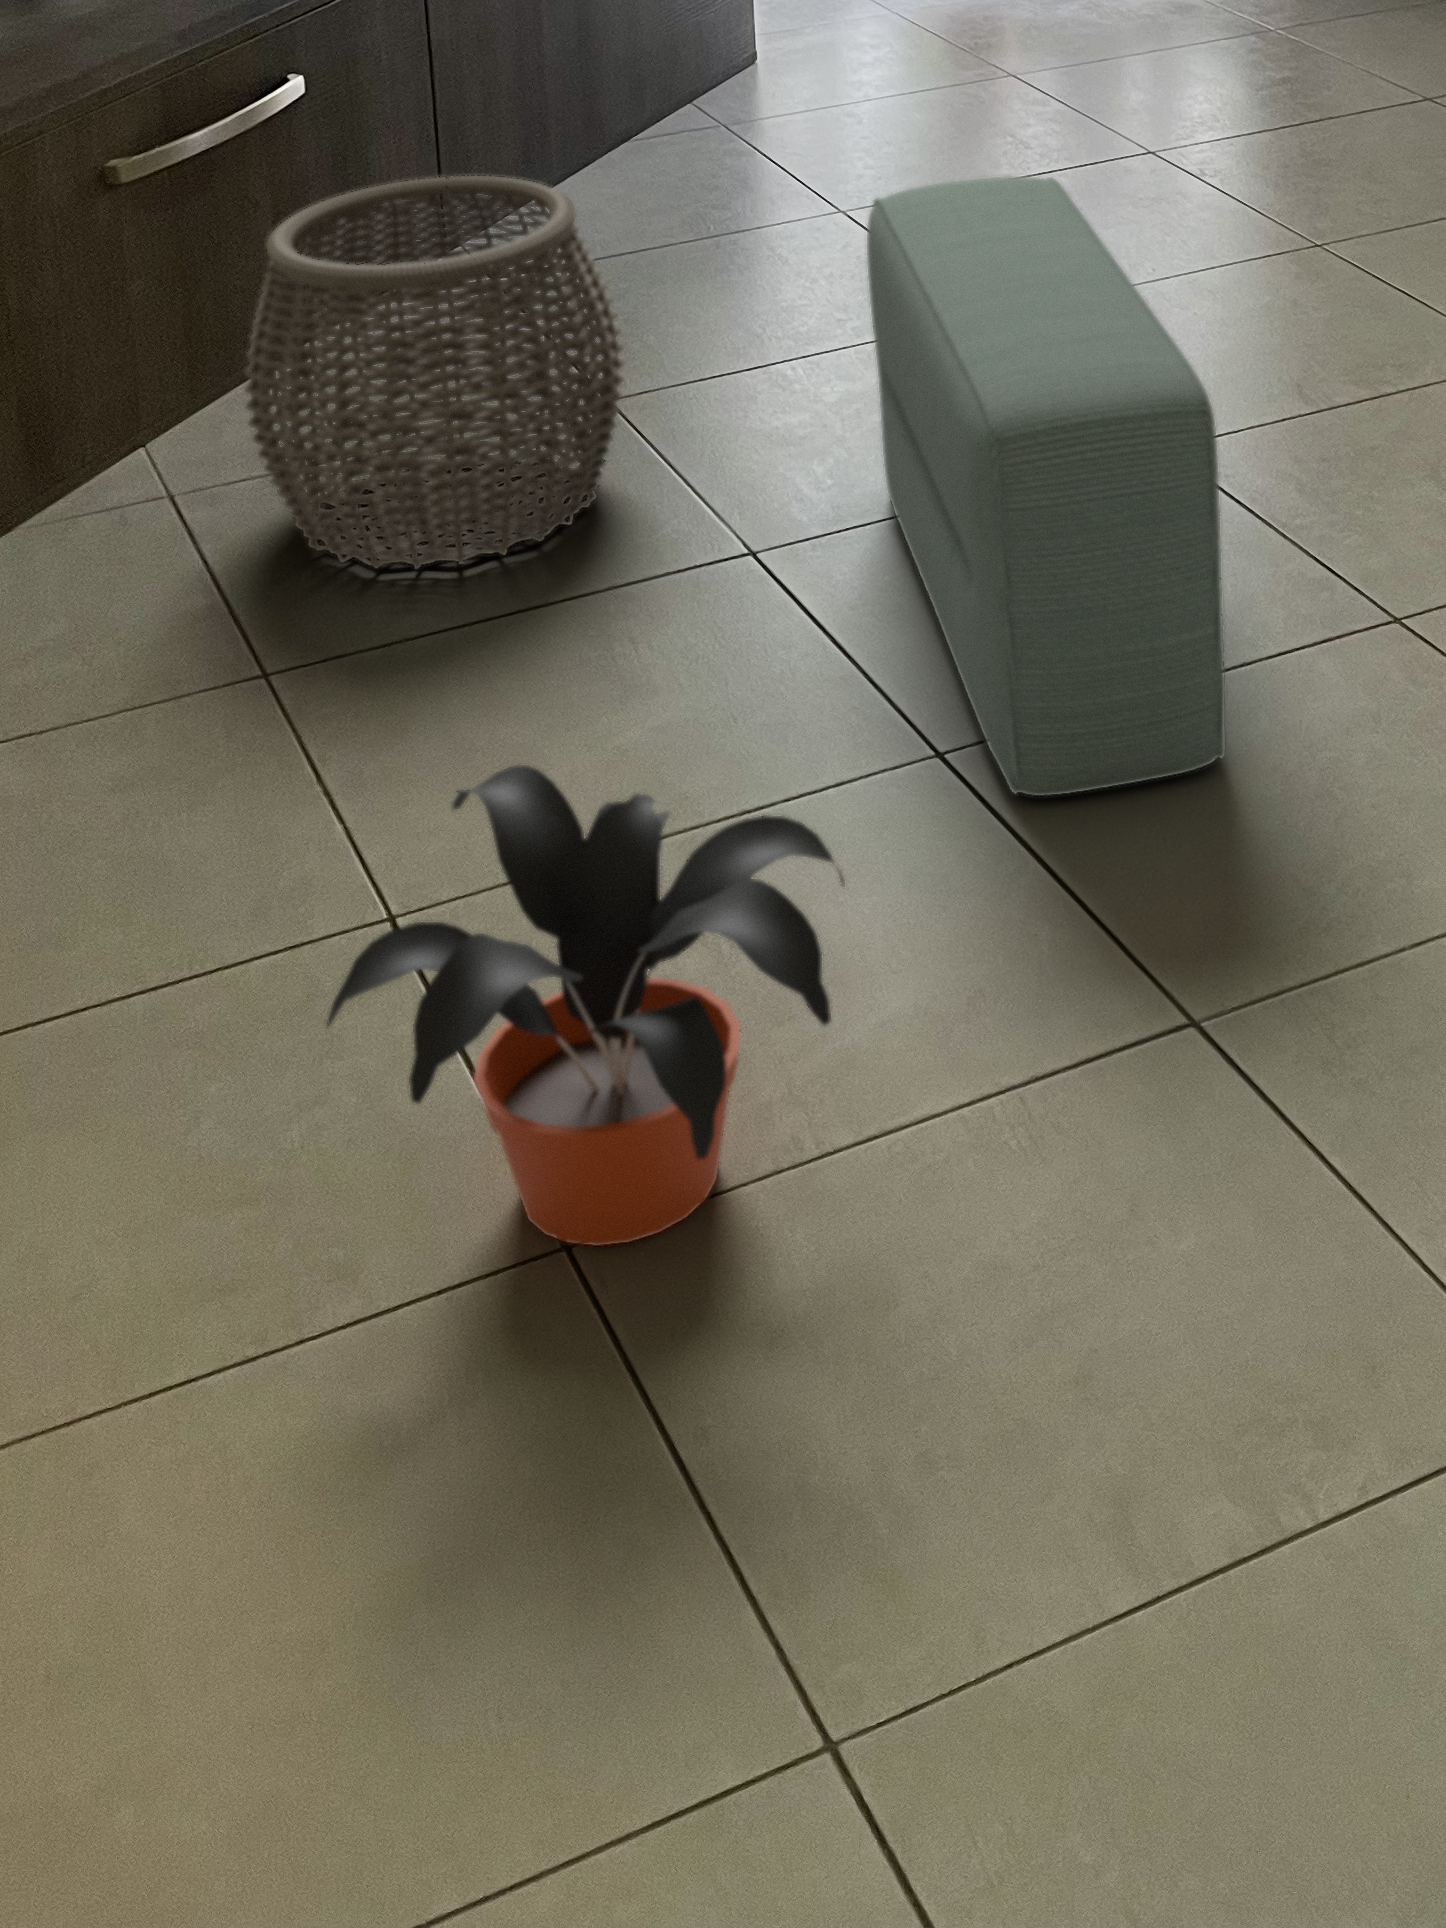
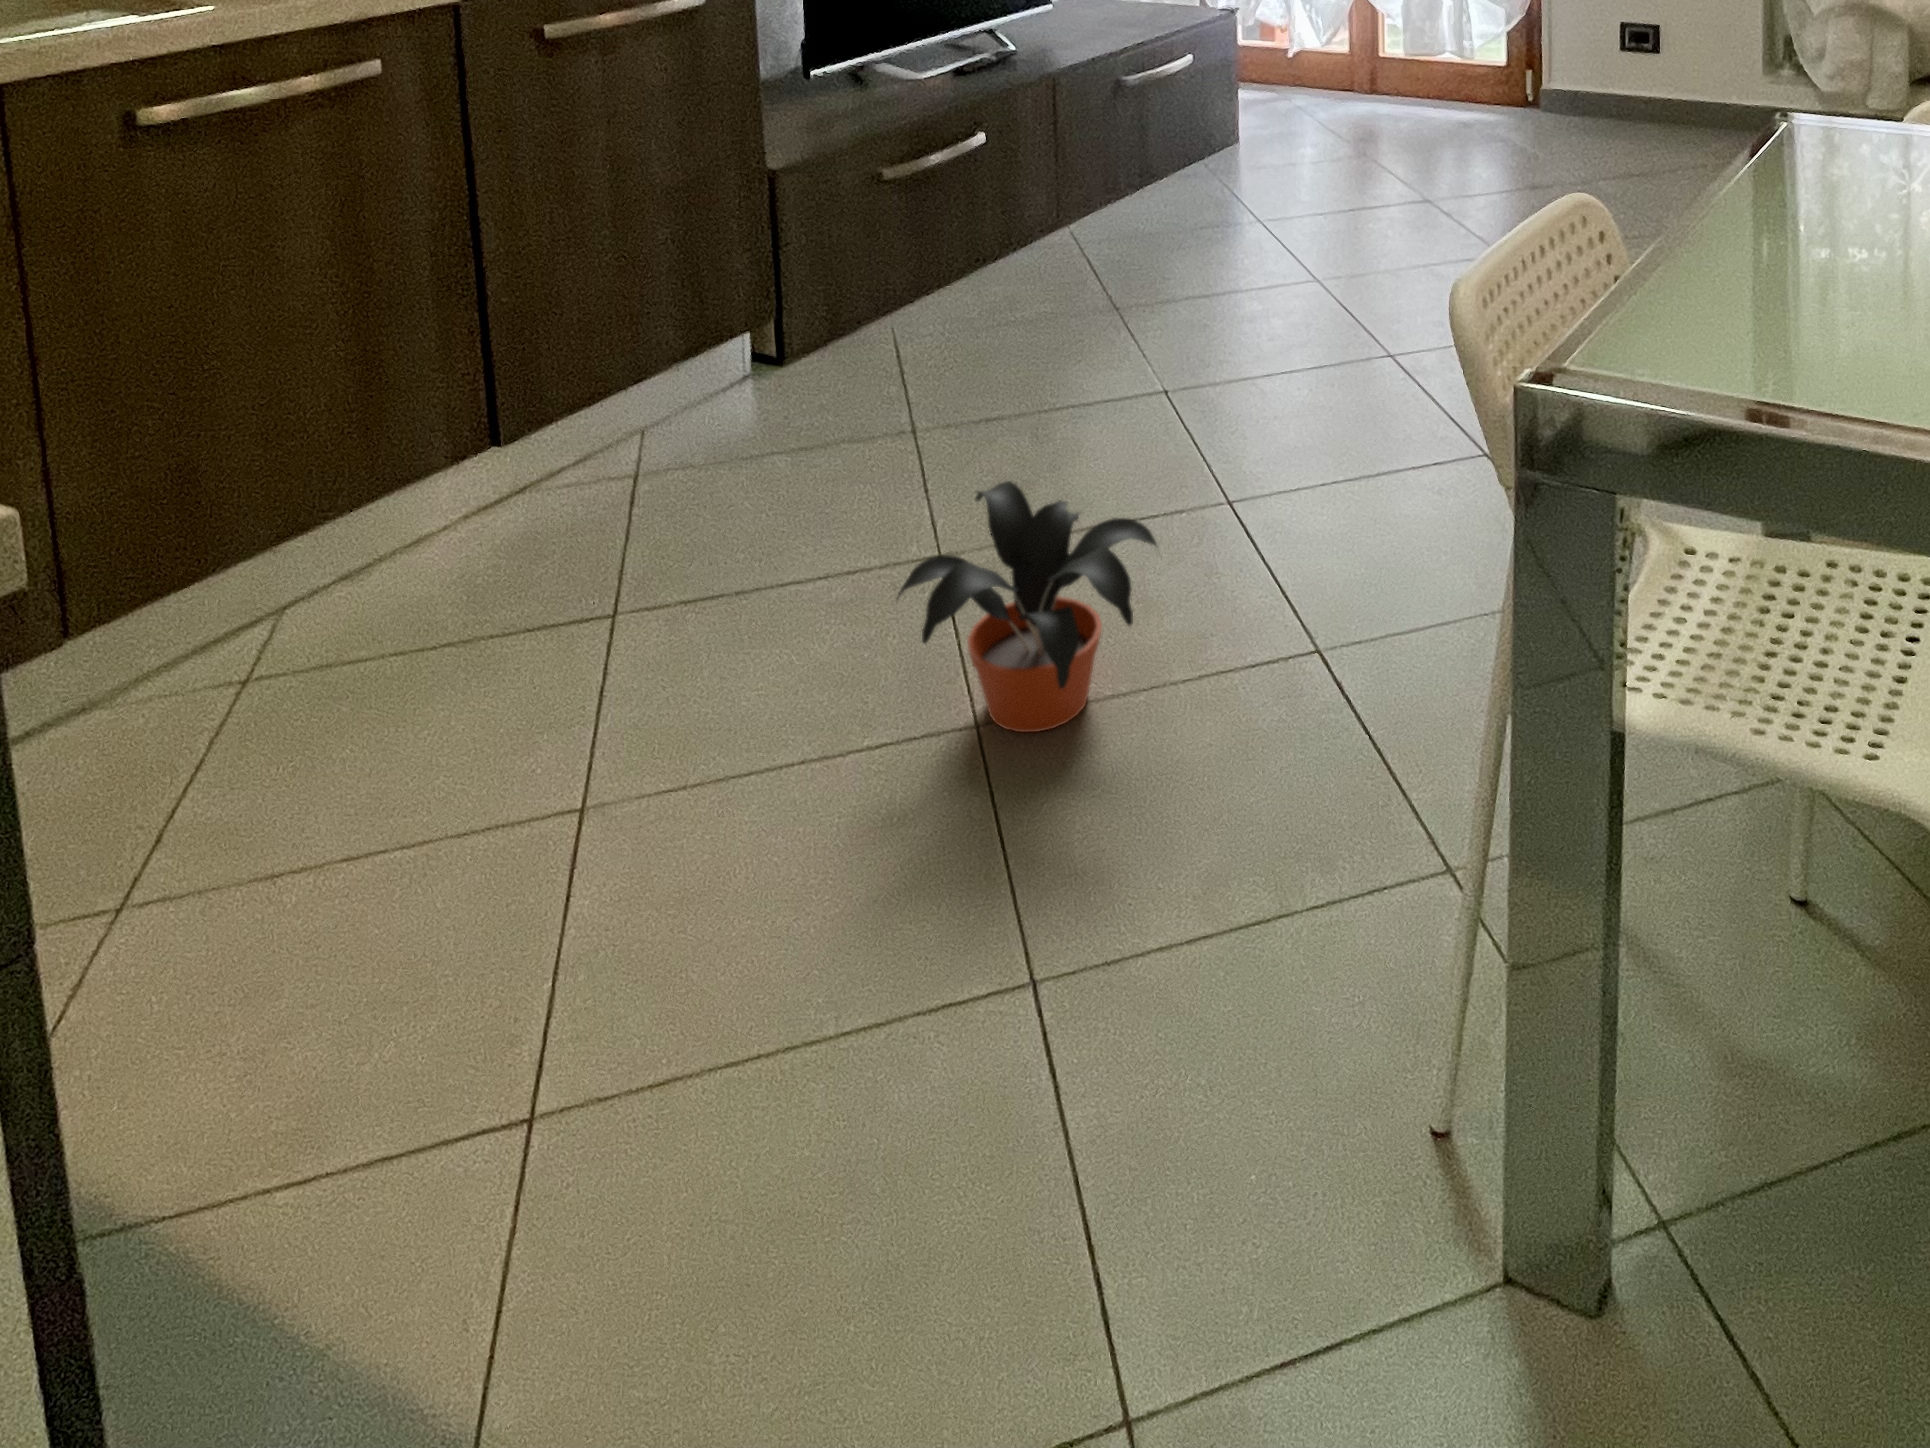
woven basket: present [245,176,624,569] -> none [938,188,1127,387]
pouf: present [867,176,1225,796] -> none [1248,205,1395,528]

